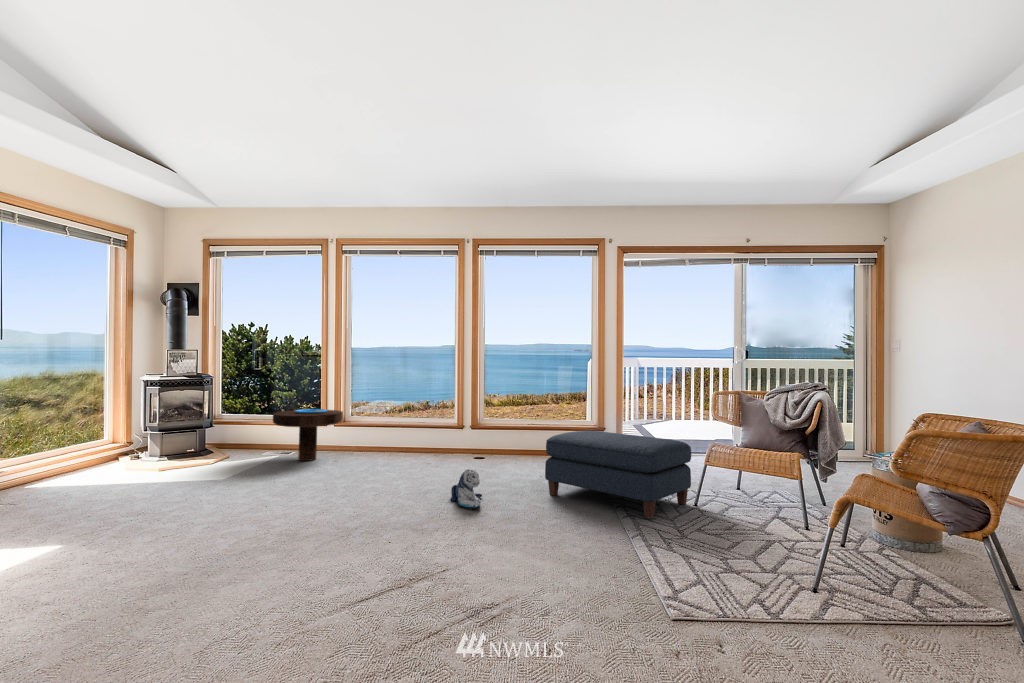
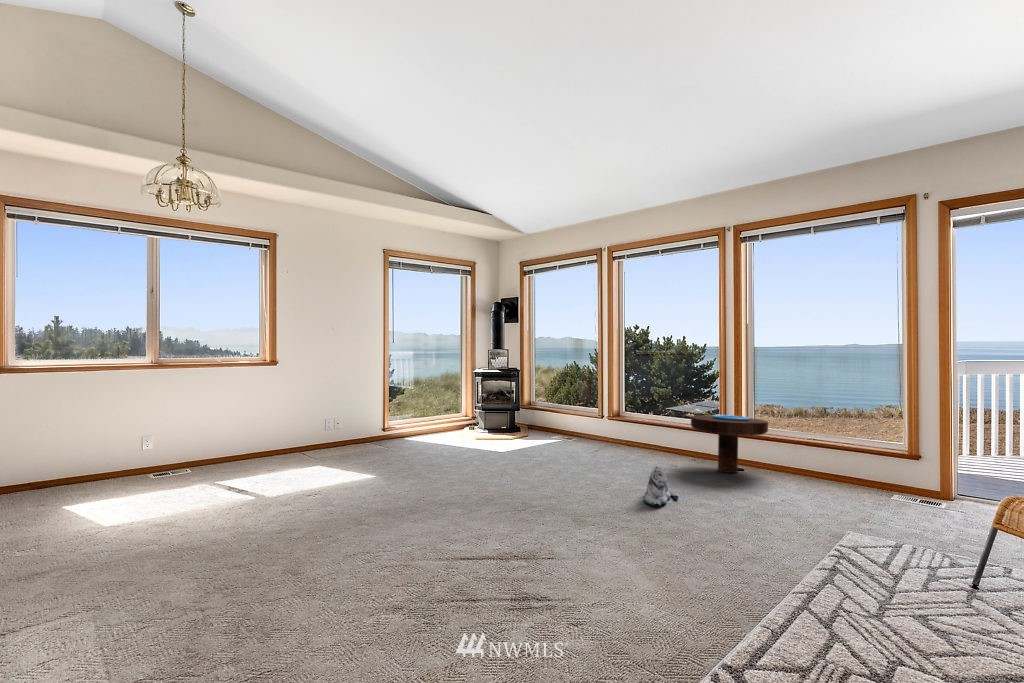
side table: present [273,409,343,461] -> present [691,415,768,473]
ottoman: present [545,431,691,518] -> none [754,445,958,565]

